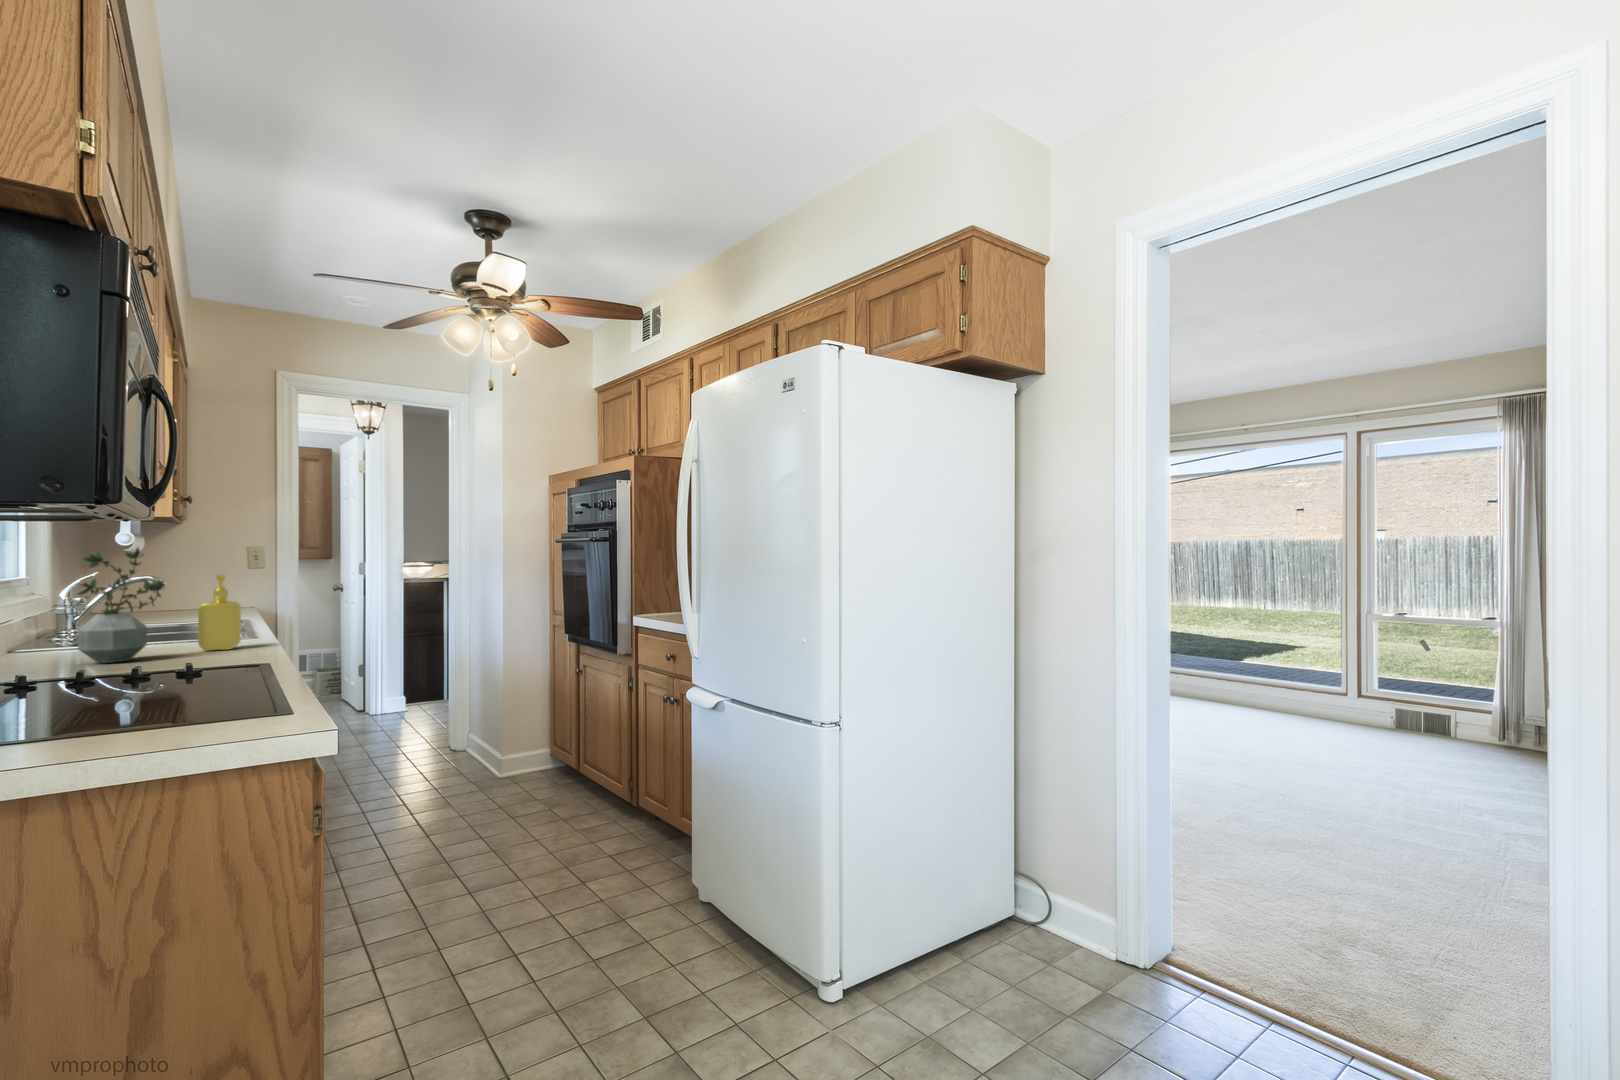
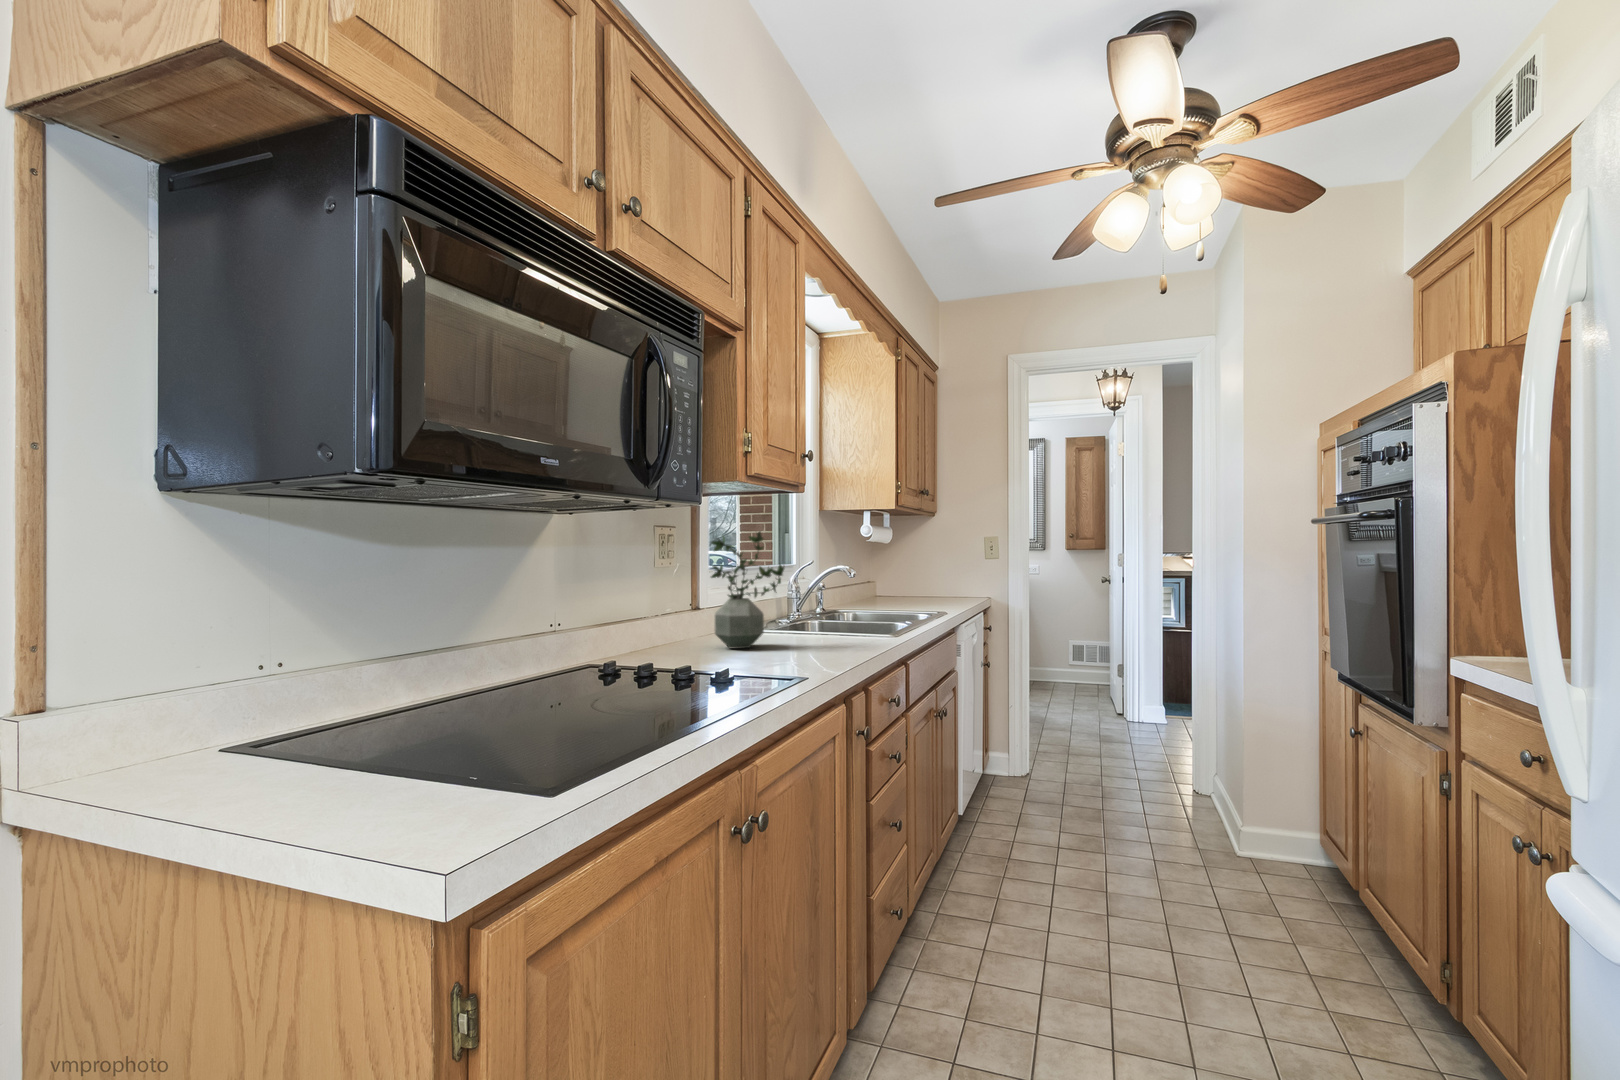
soap dispenser: present [198,574,241,651] -> none [816,561,856,646]

